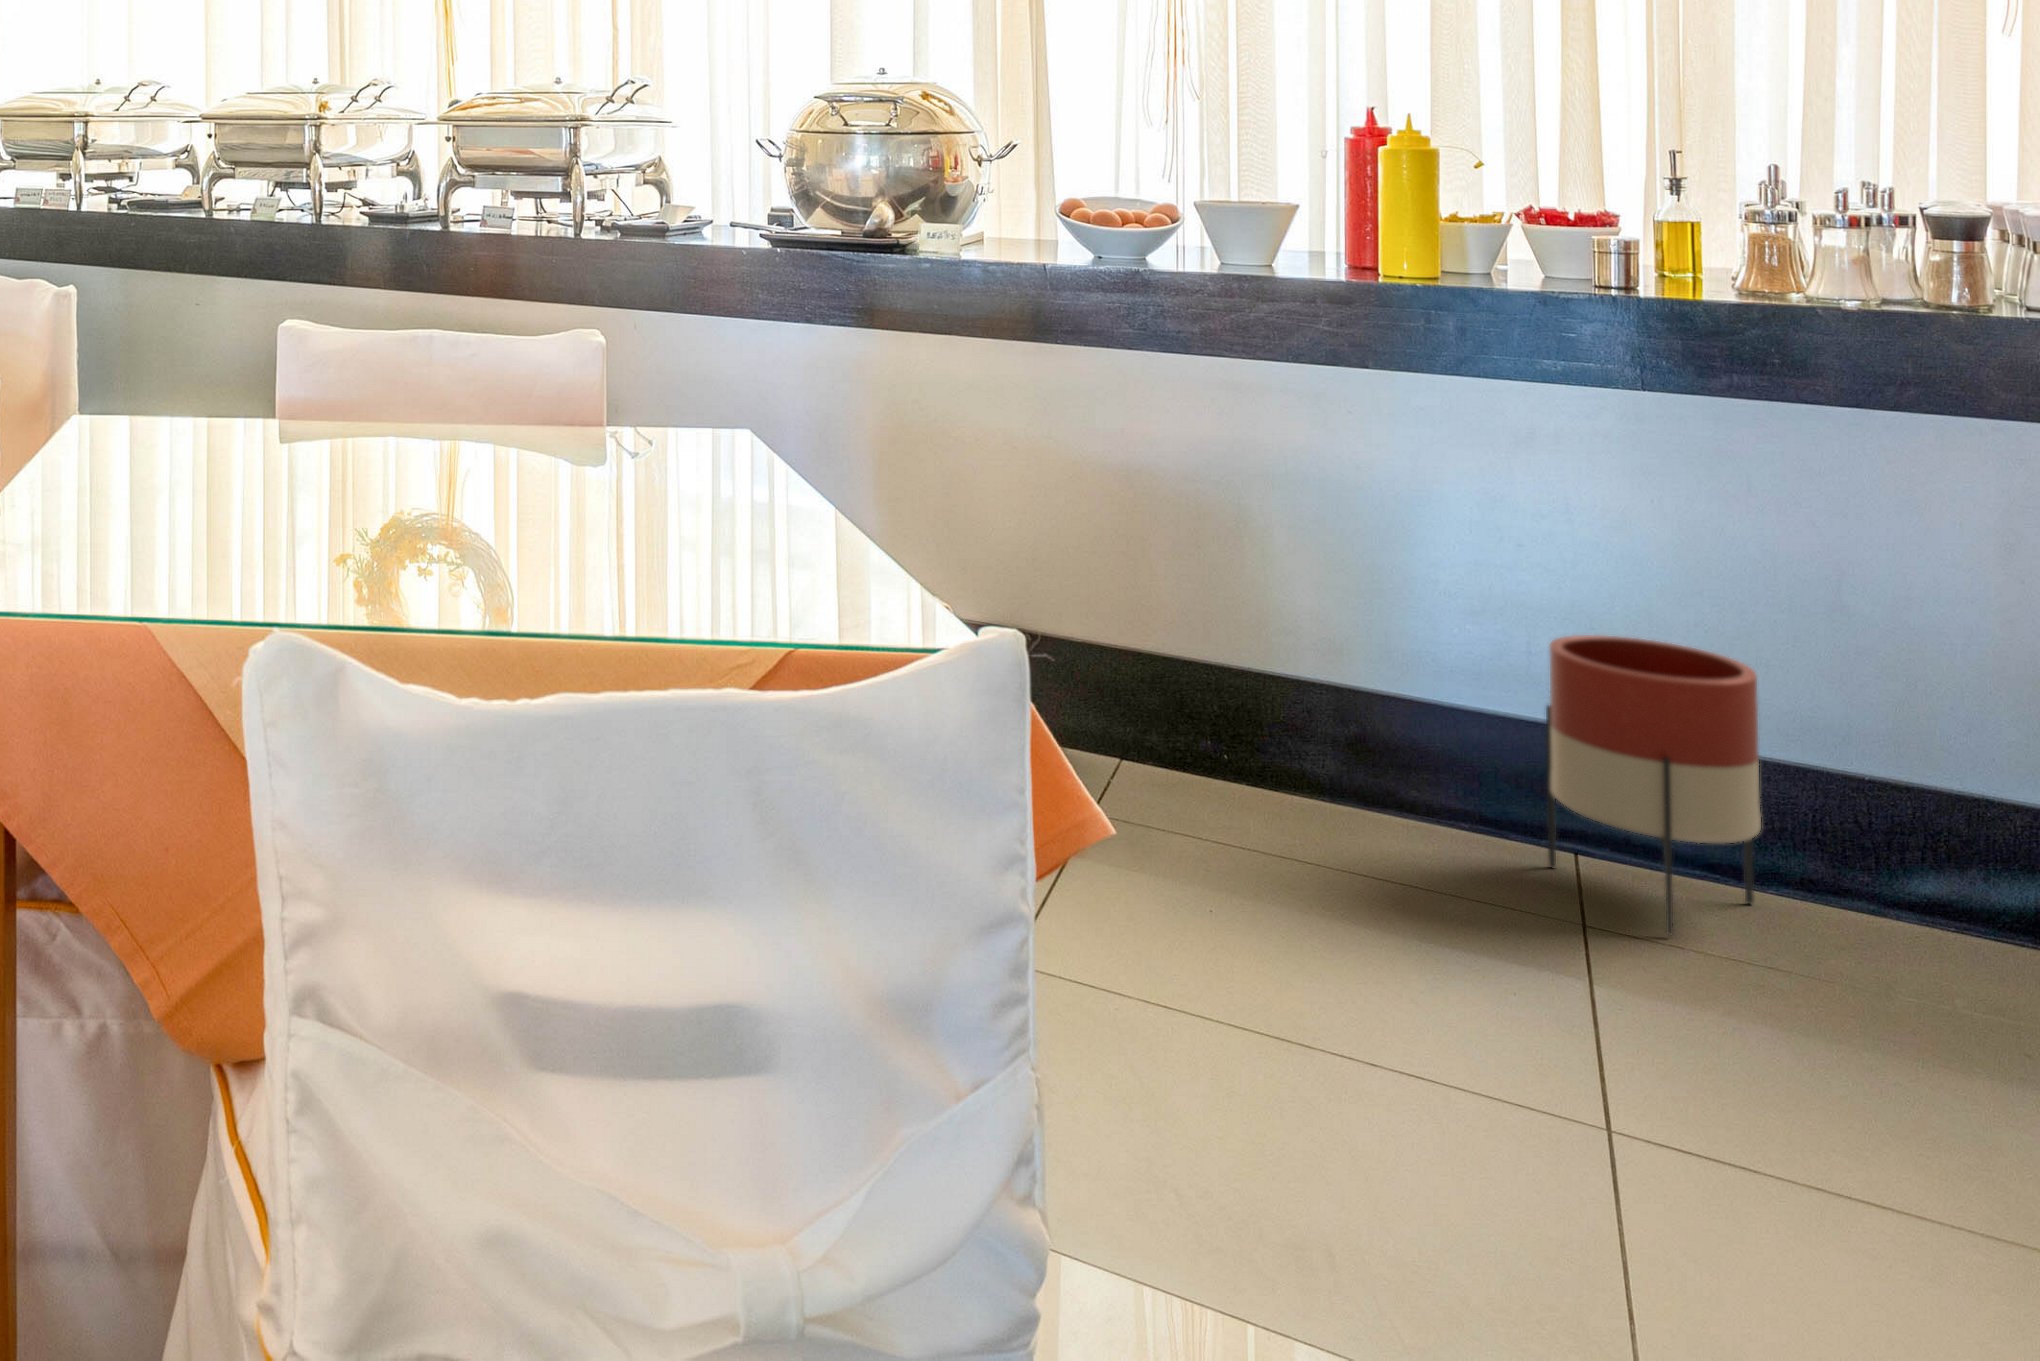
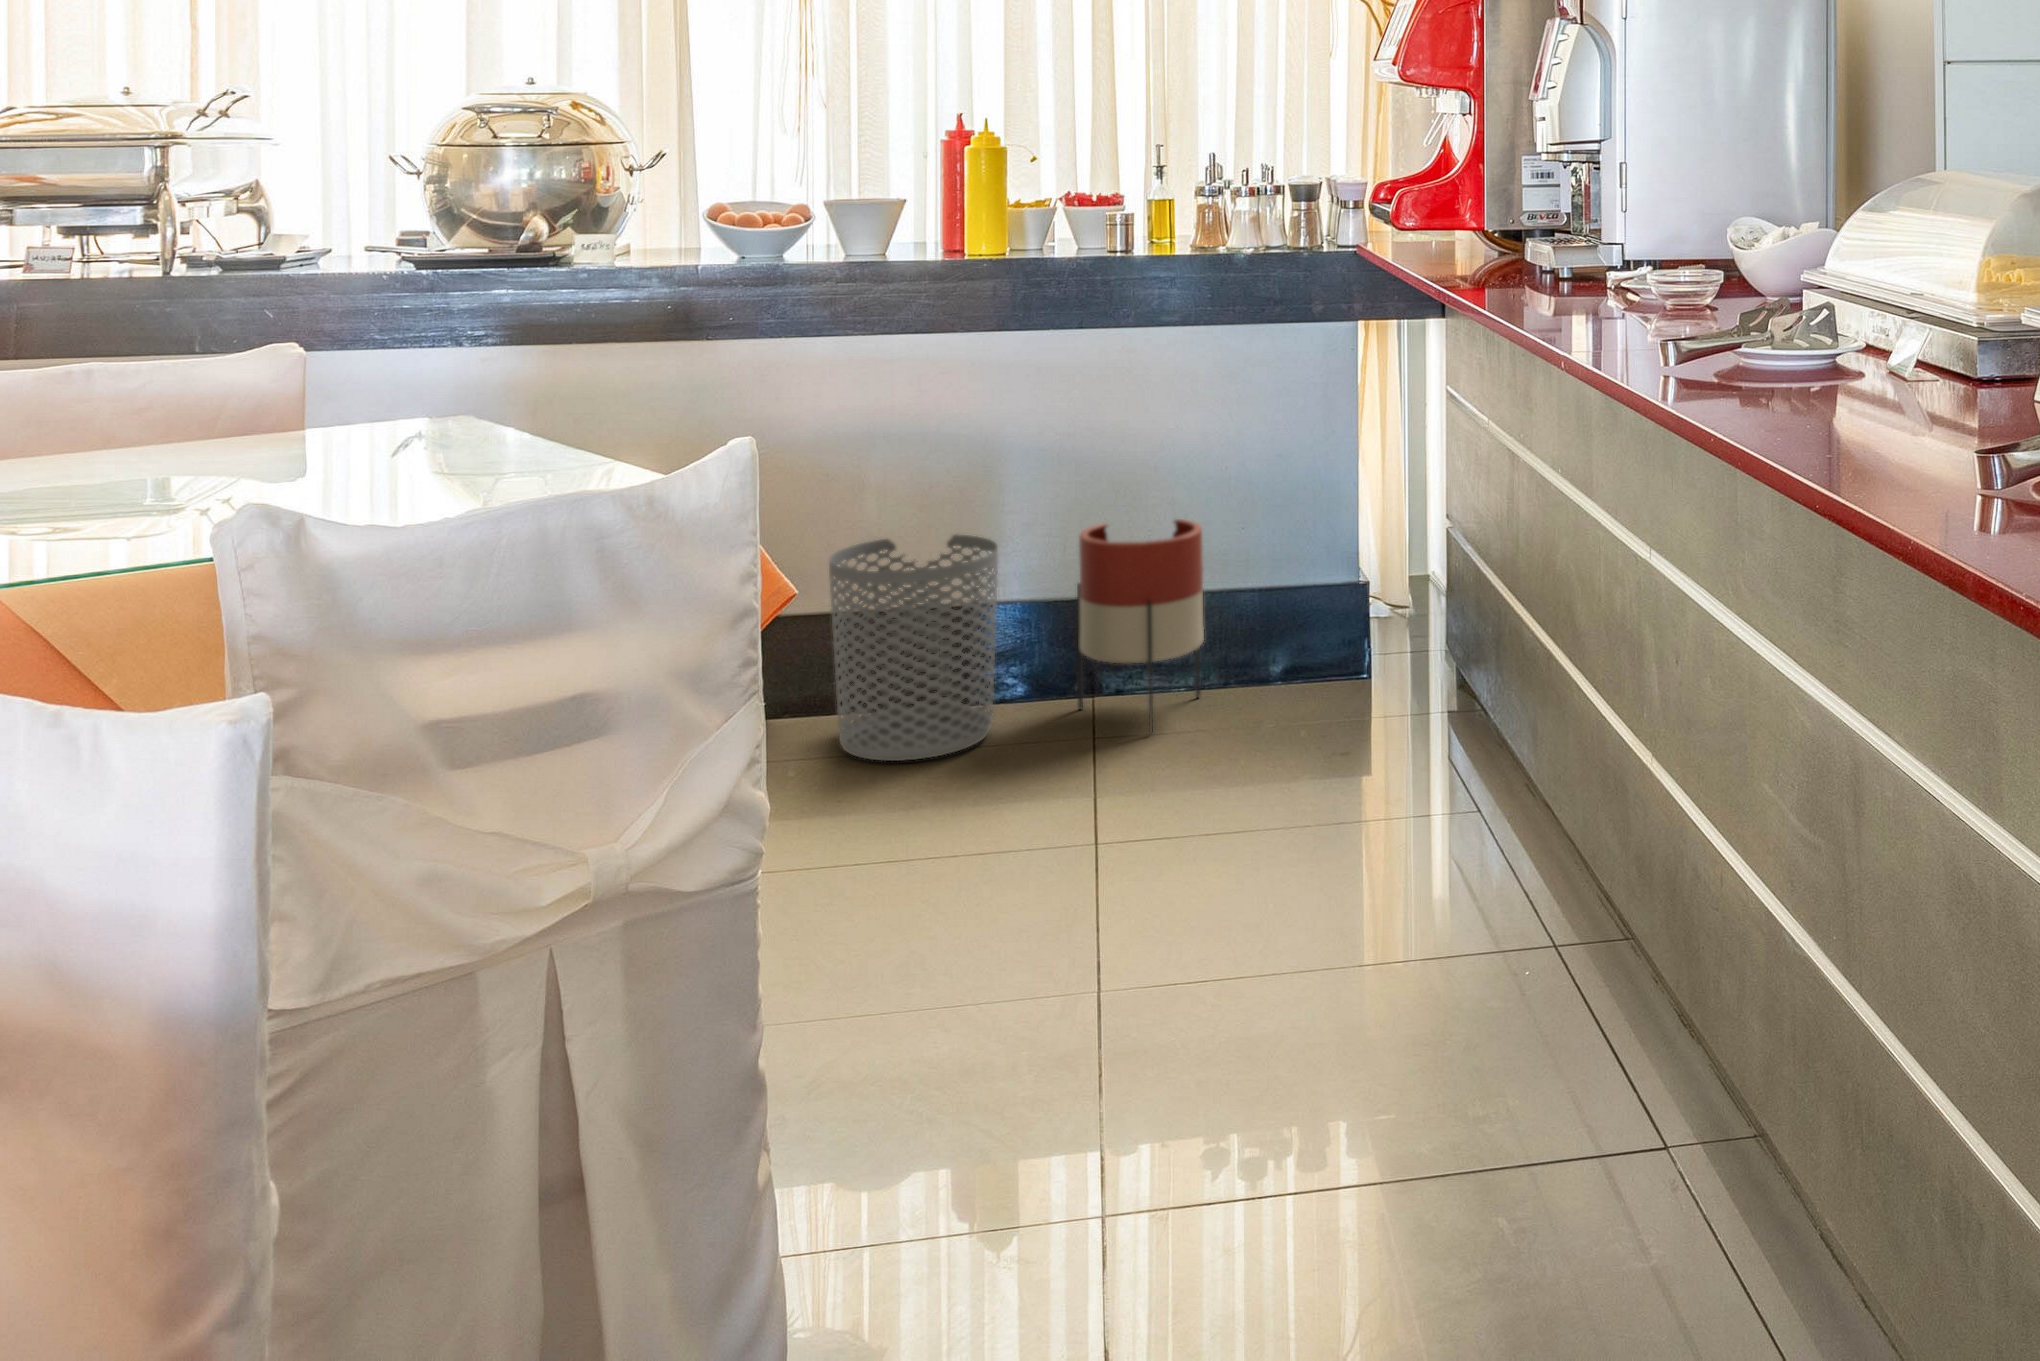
waste bin: none [1200,595,1426,875] -> present [829,535,998,761]

